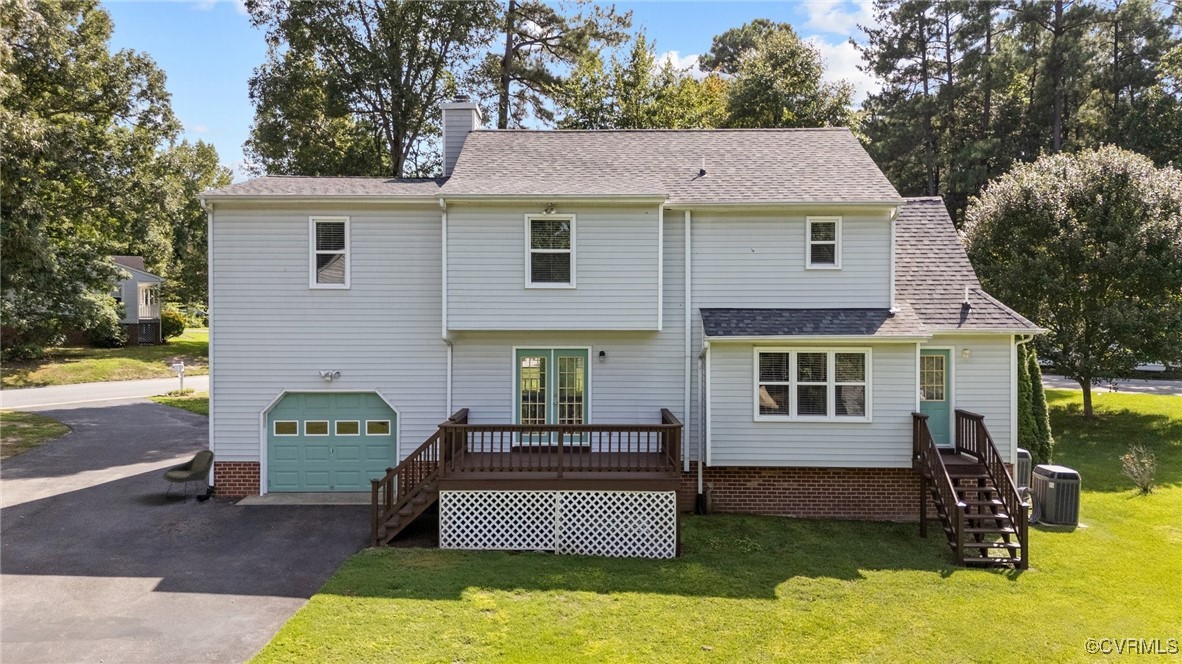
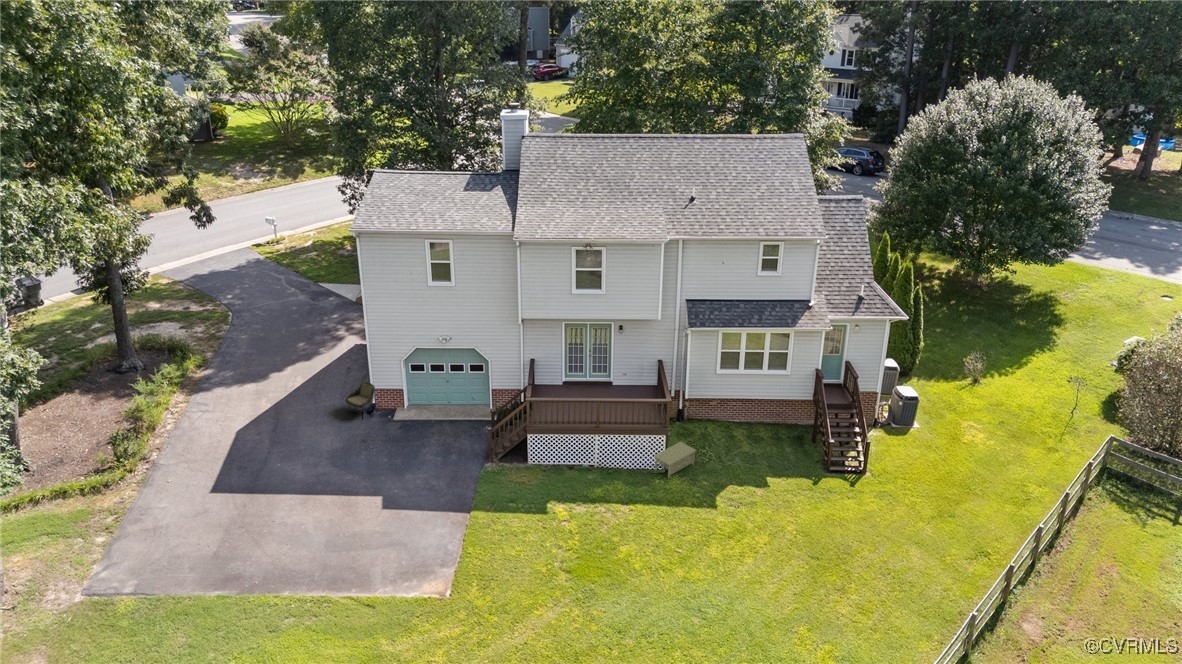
storage bench: none [658,510,734,563] -> present [654,442,696,478]

